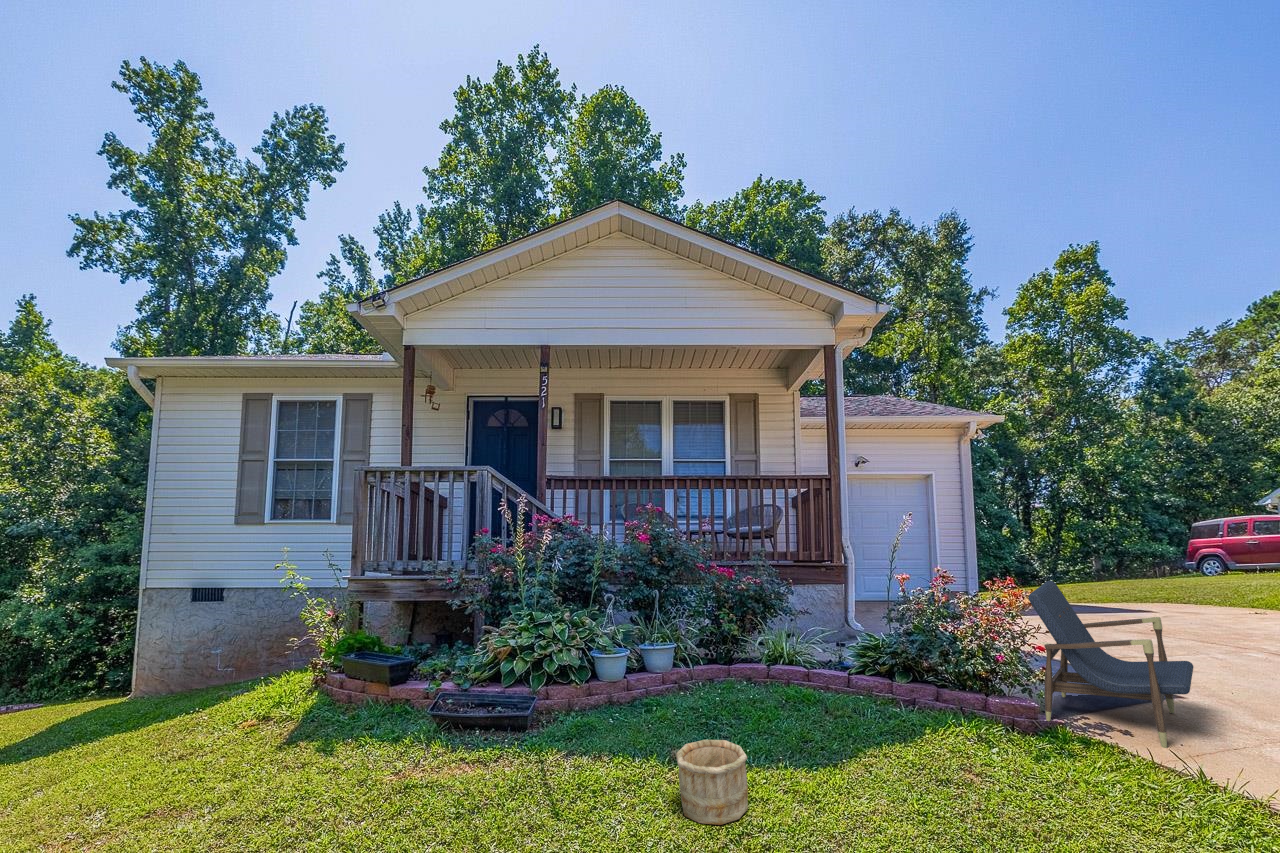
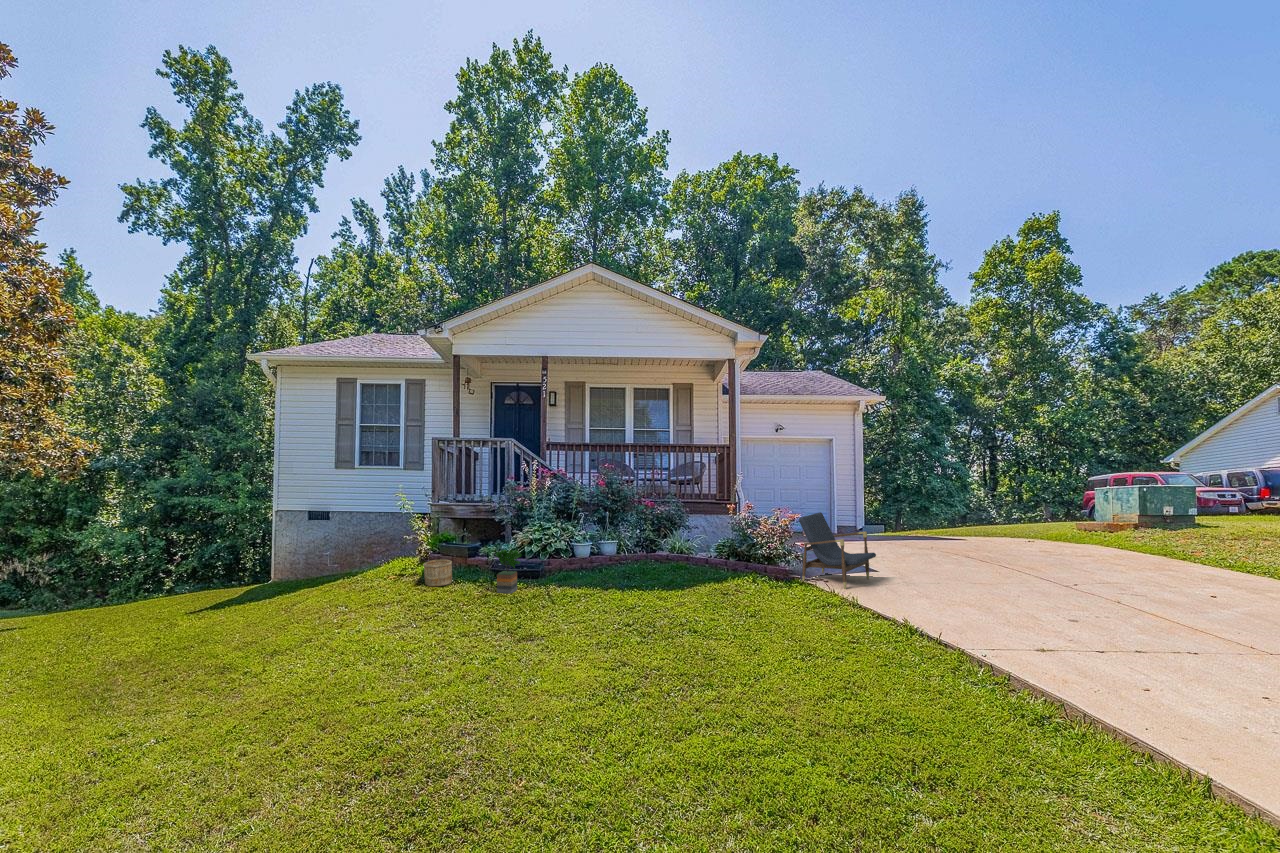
potted tree: none [428,678,486,779] -> present [496,550,521,593]
wooden bucket: present [676,740,748,825] -> present [423,559,452,586]

